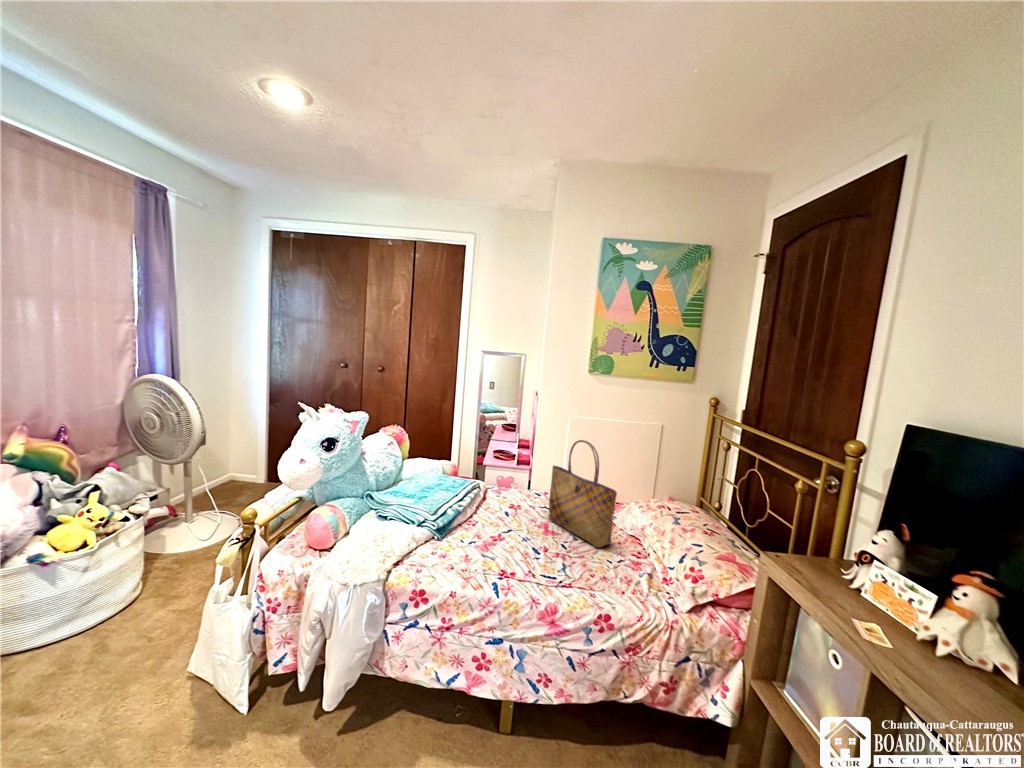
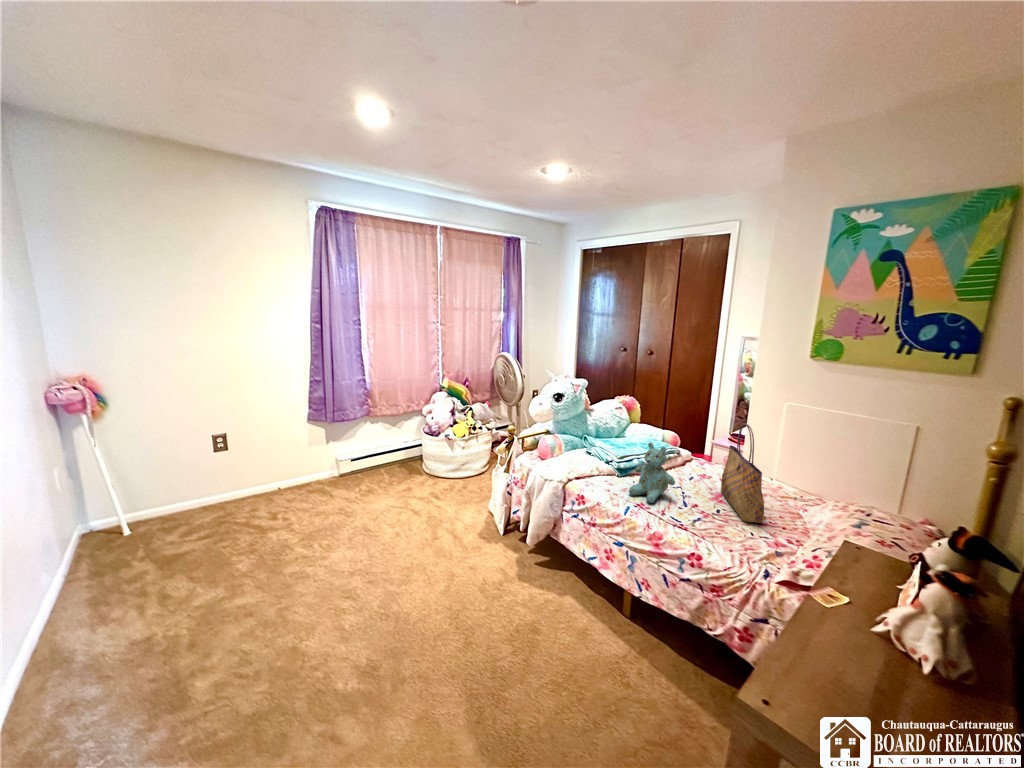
stuffed bear: none [475,481,530,563] -> present [629,443,675,503]

